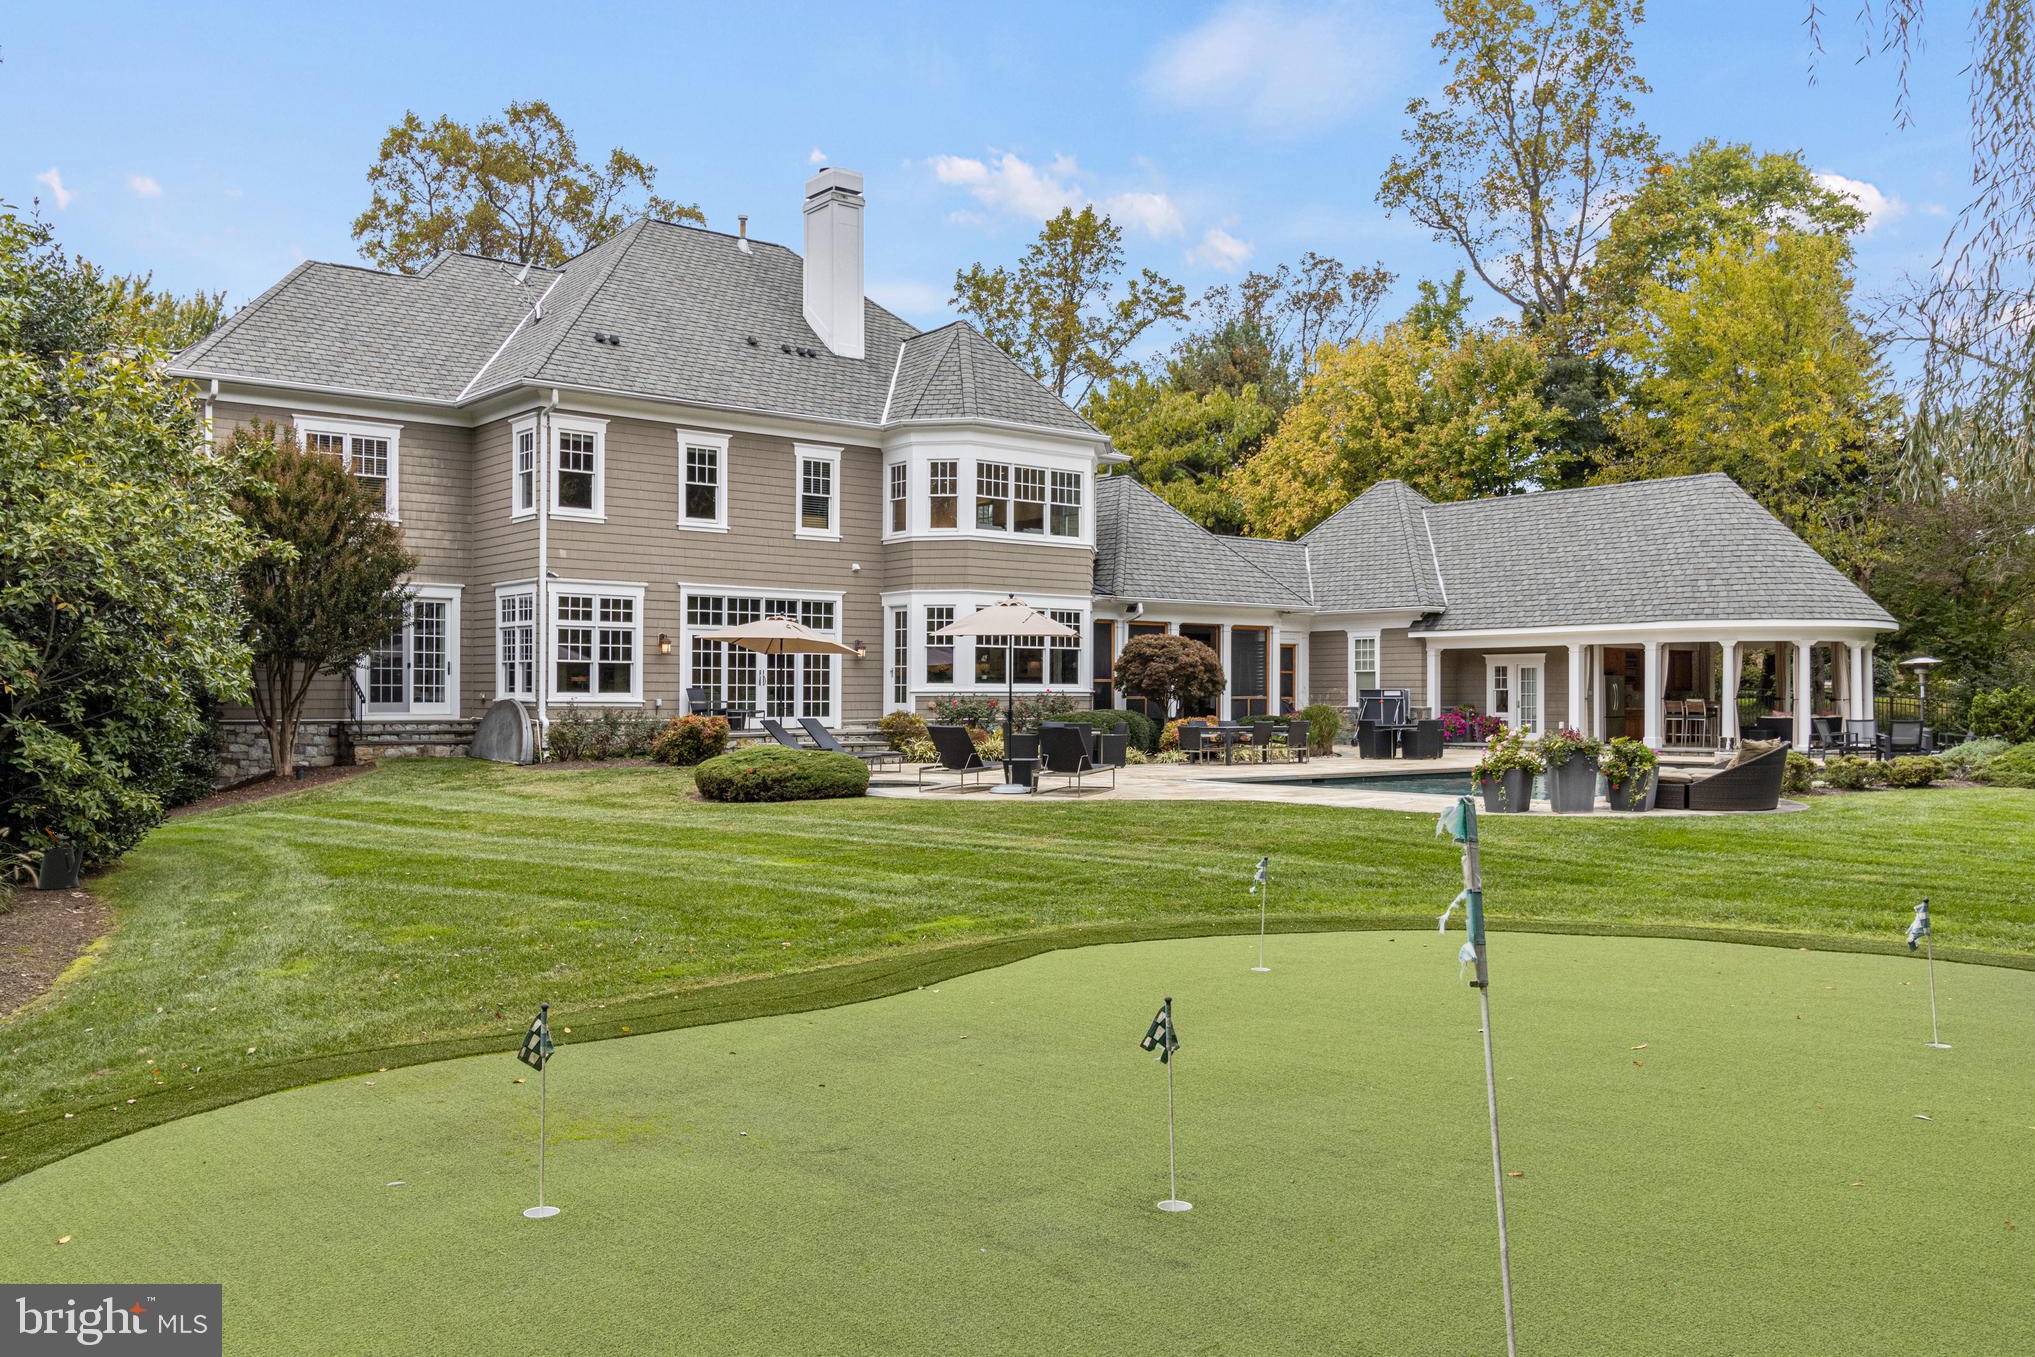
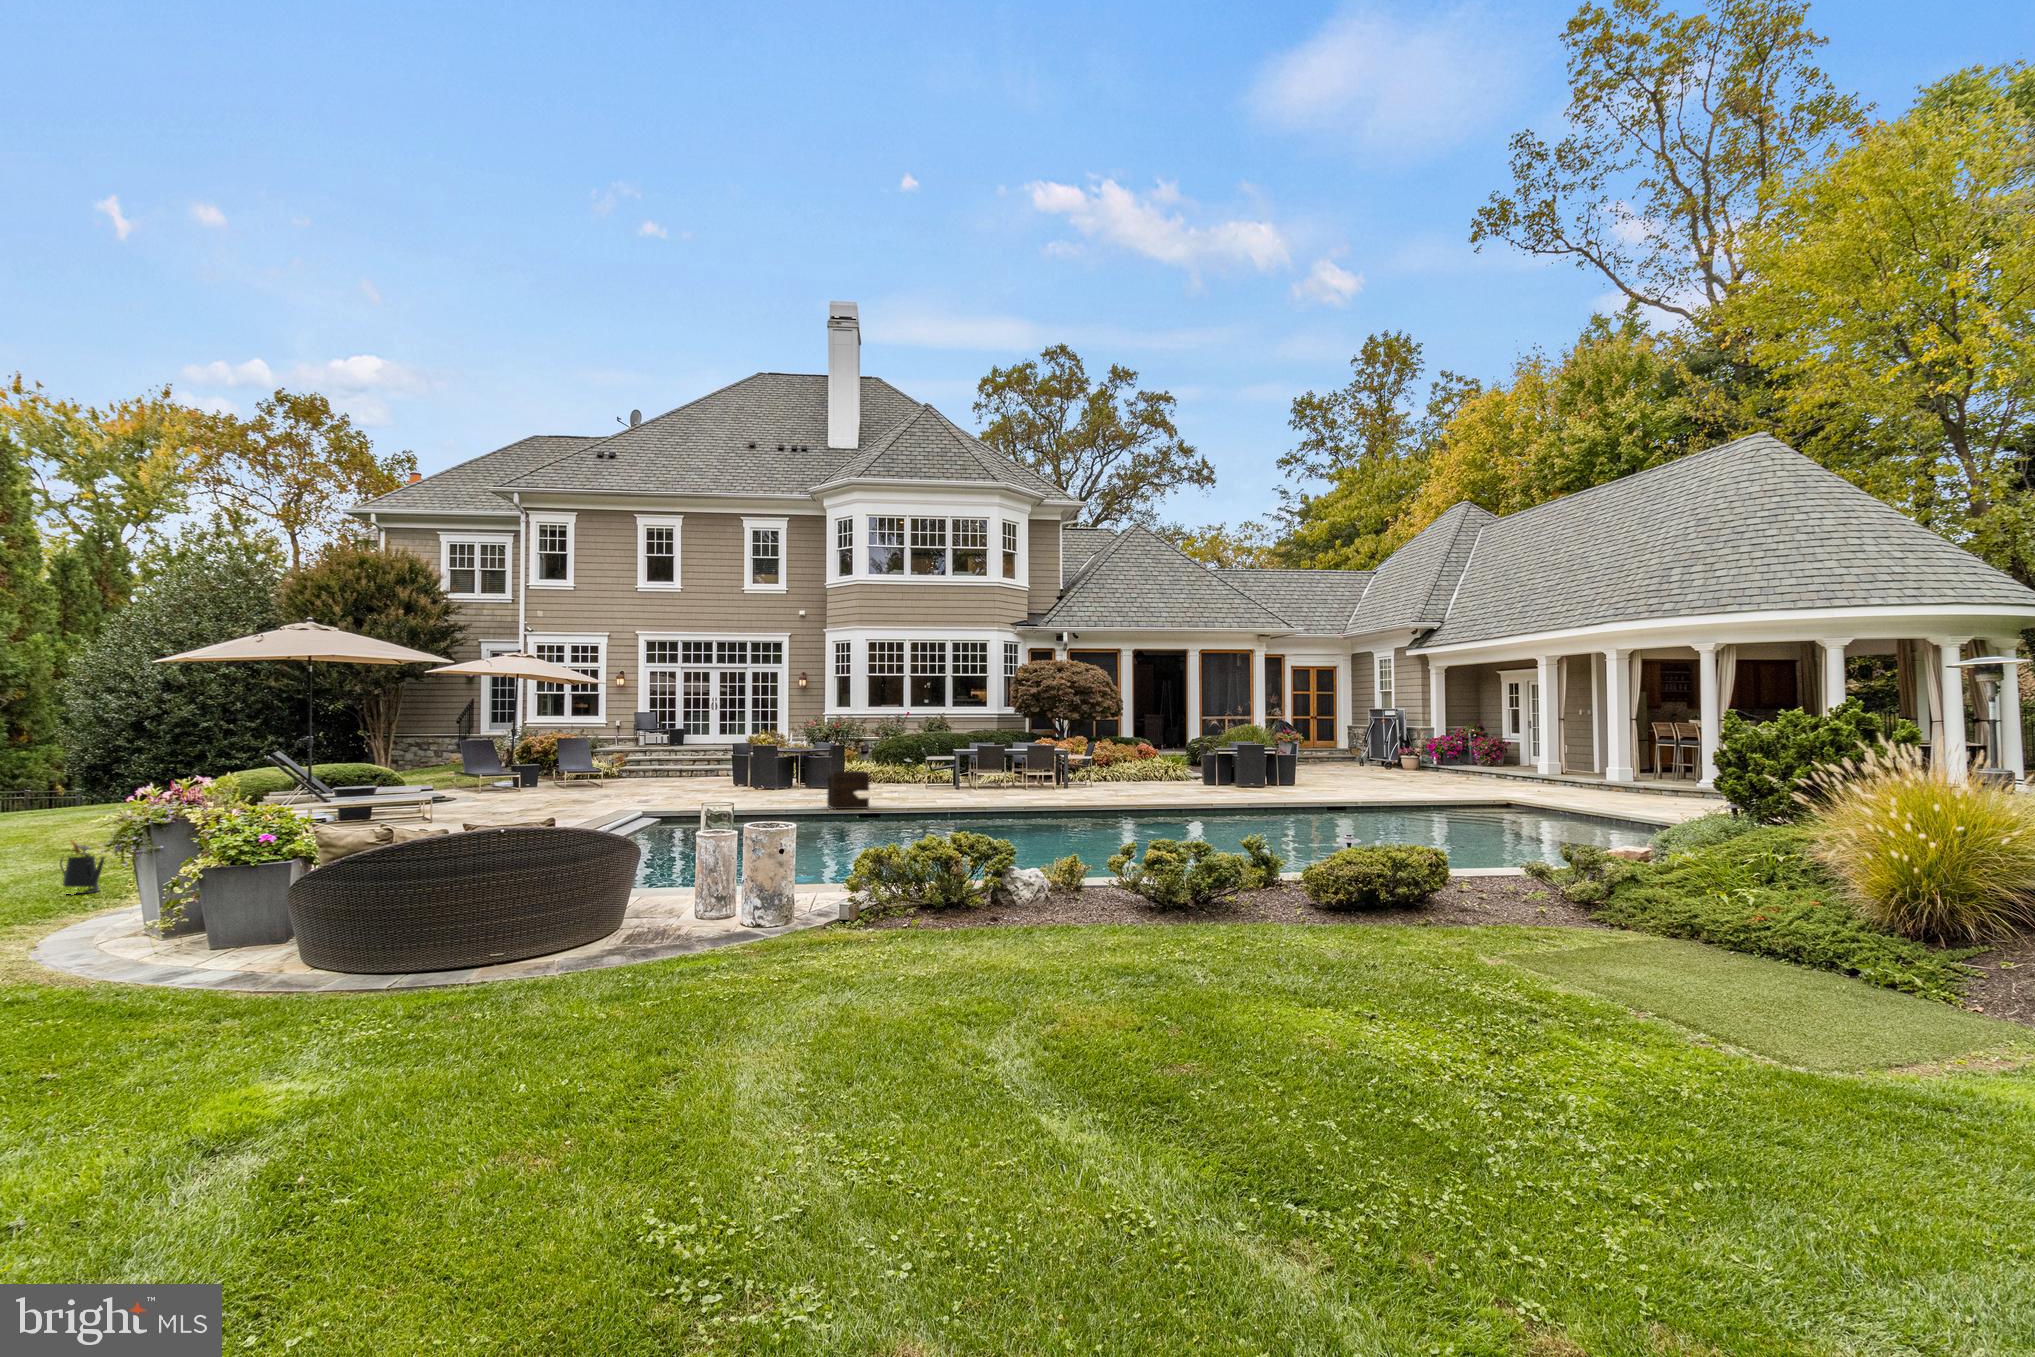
wooden crate: none [906,748,957,796] -> present [827,771,869,809]

